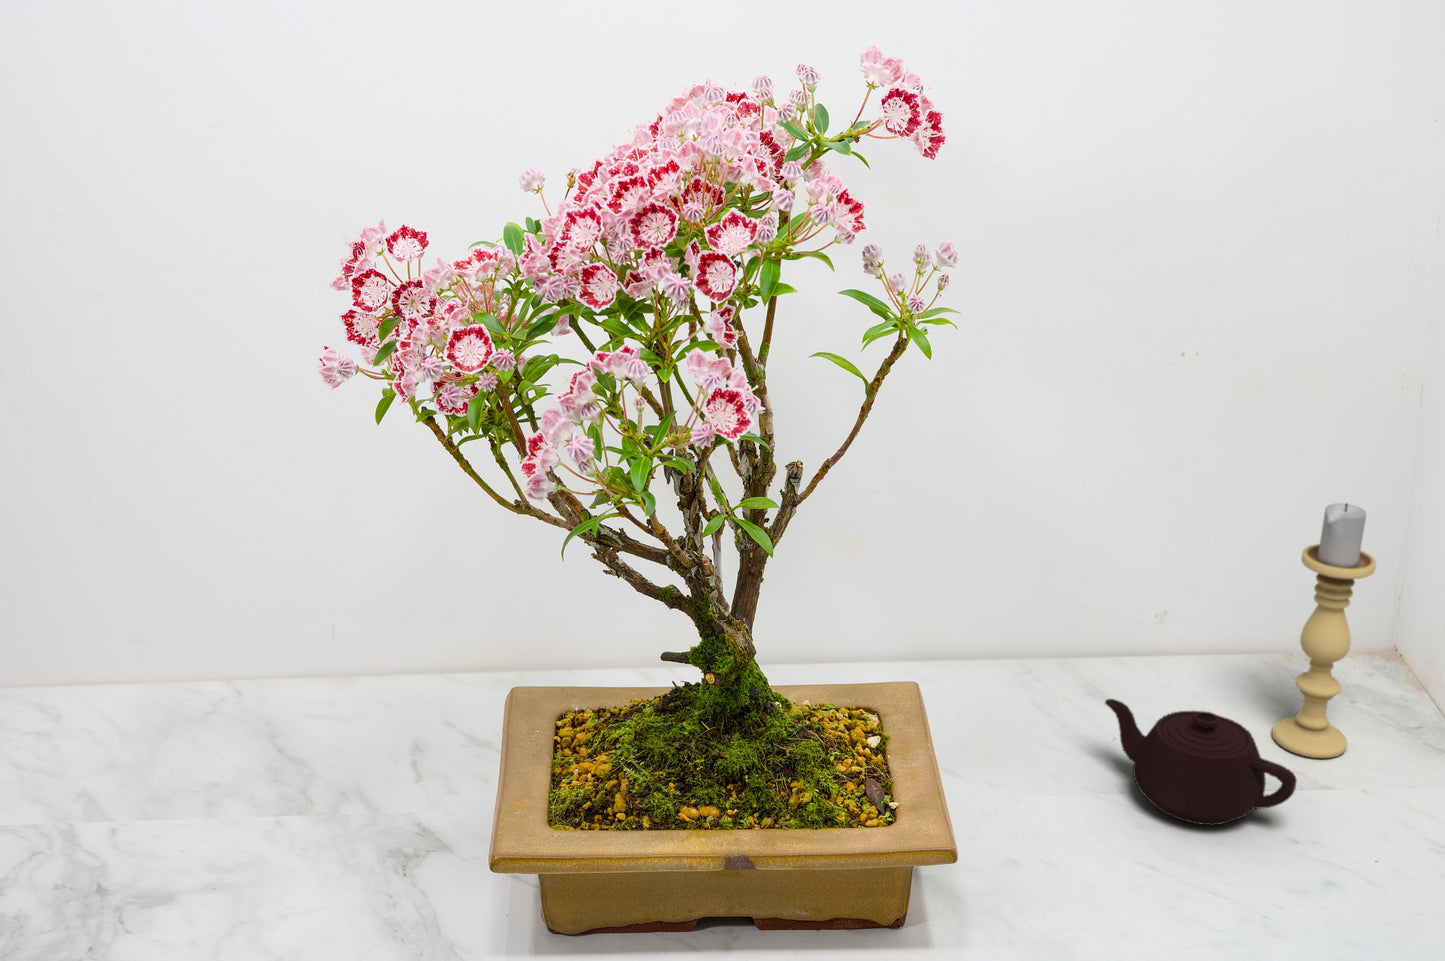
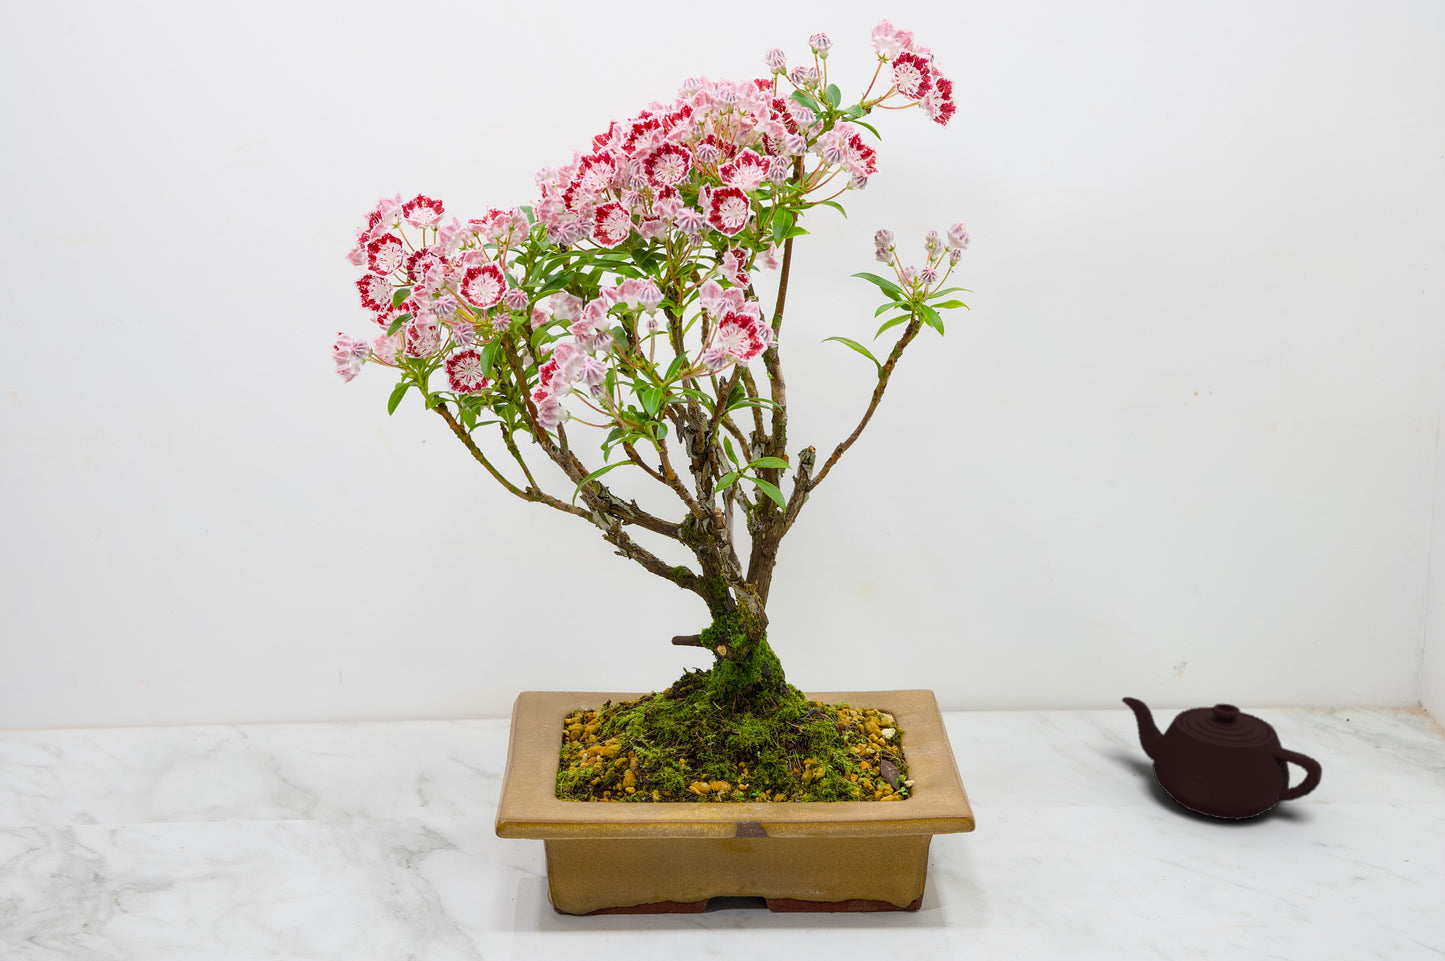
candle holder: present [1272,503,1376,758] -> none [1293,497,1392,762]

